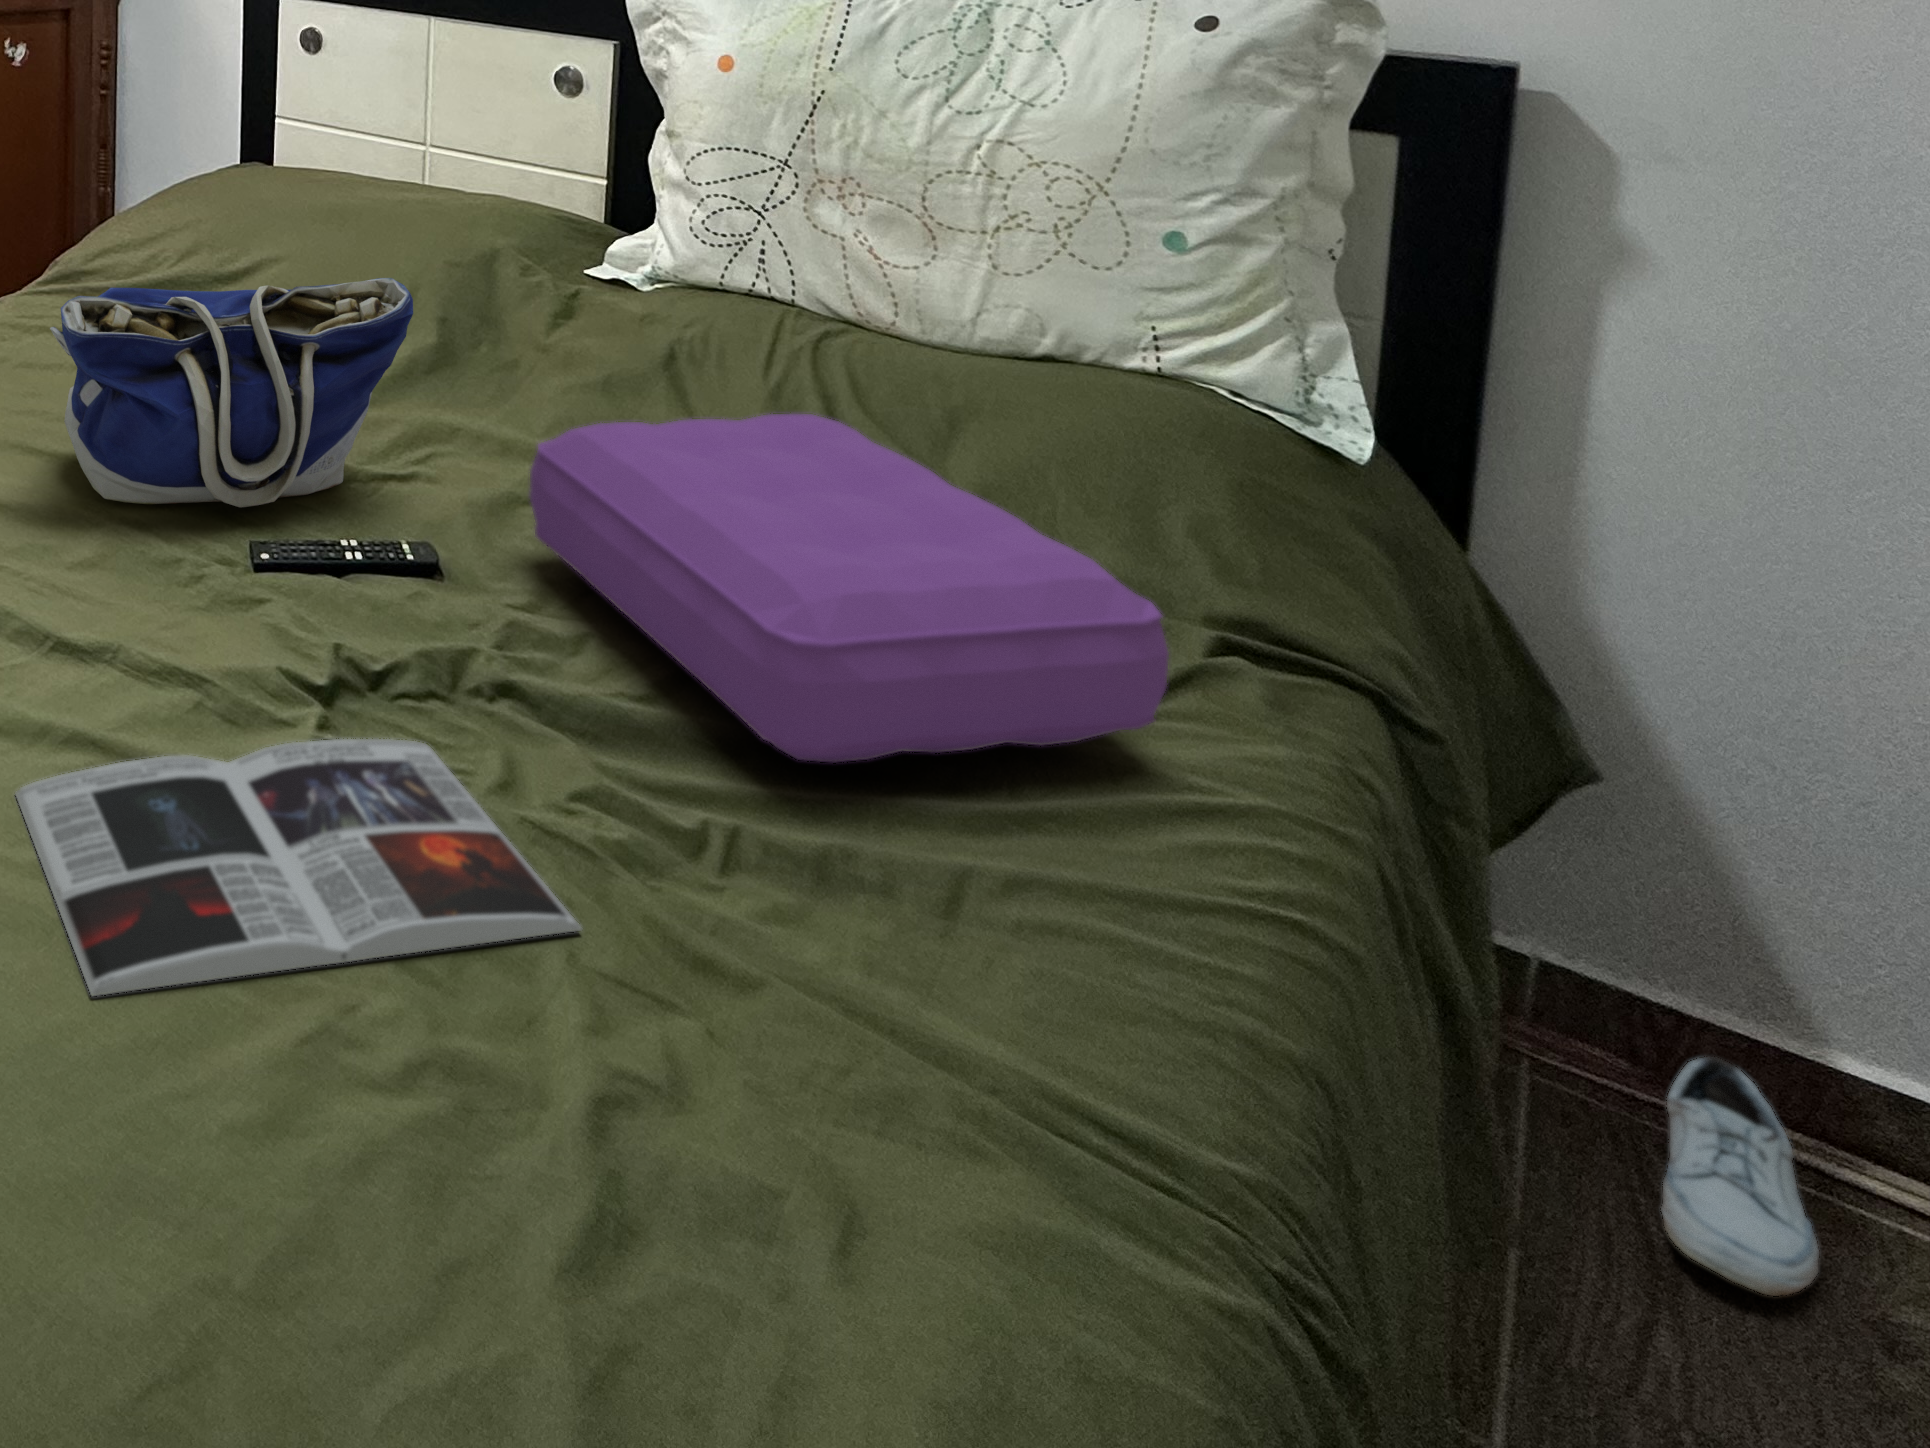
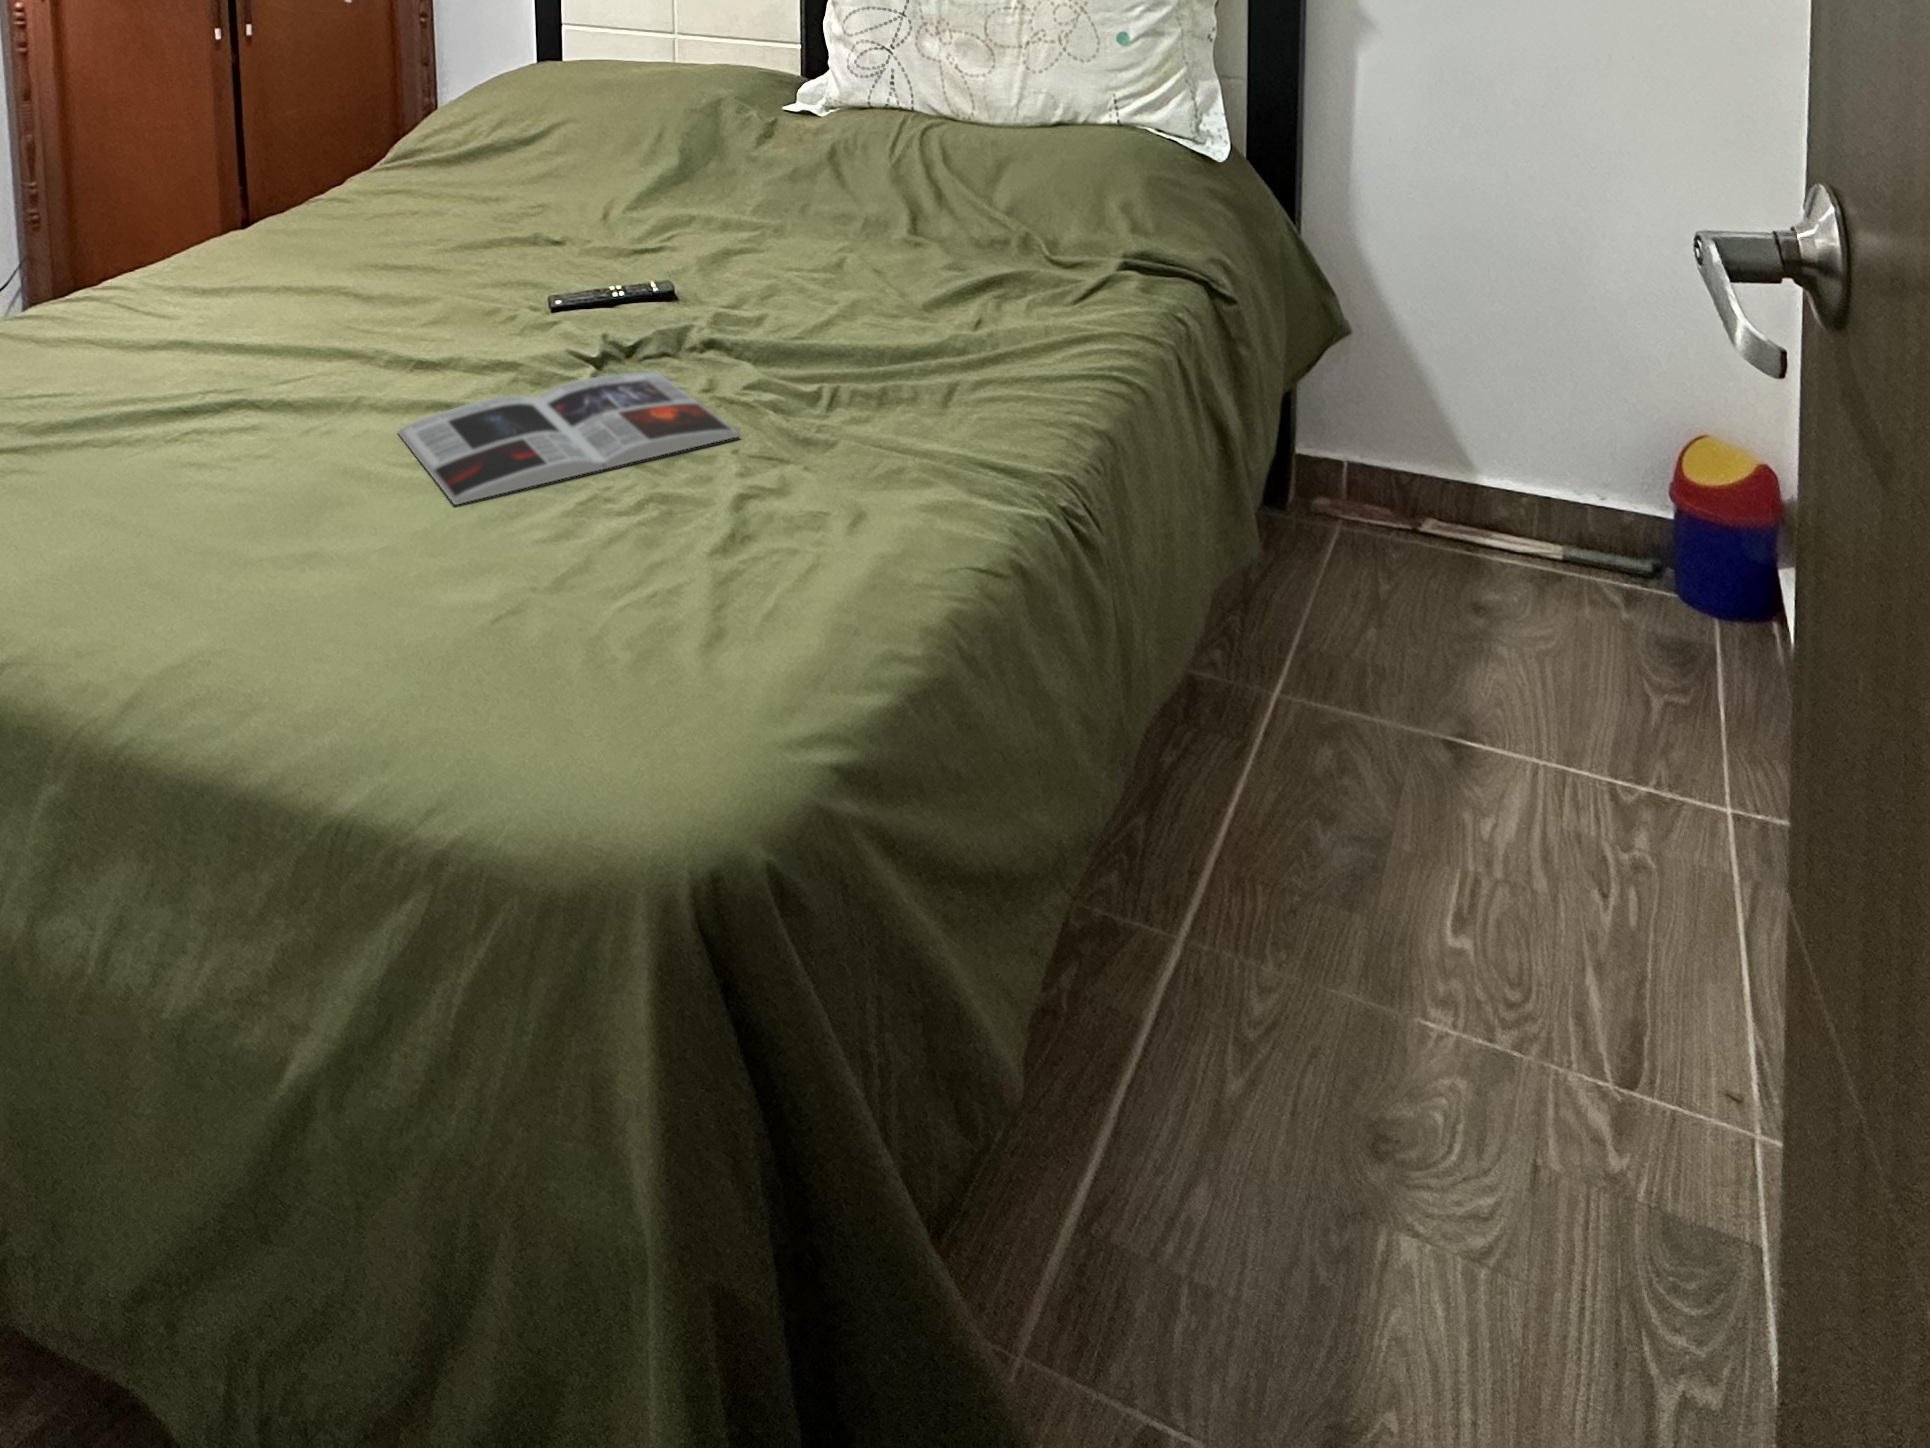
tote bag: present [50,278,413,508] -> none [397,107,652,284]
pillow: present [529,414,1169,762] -> none [731,163,1074,347]
shoe: present [1662,1057,1819,1296] -> none [1385,491,1455,599]

